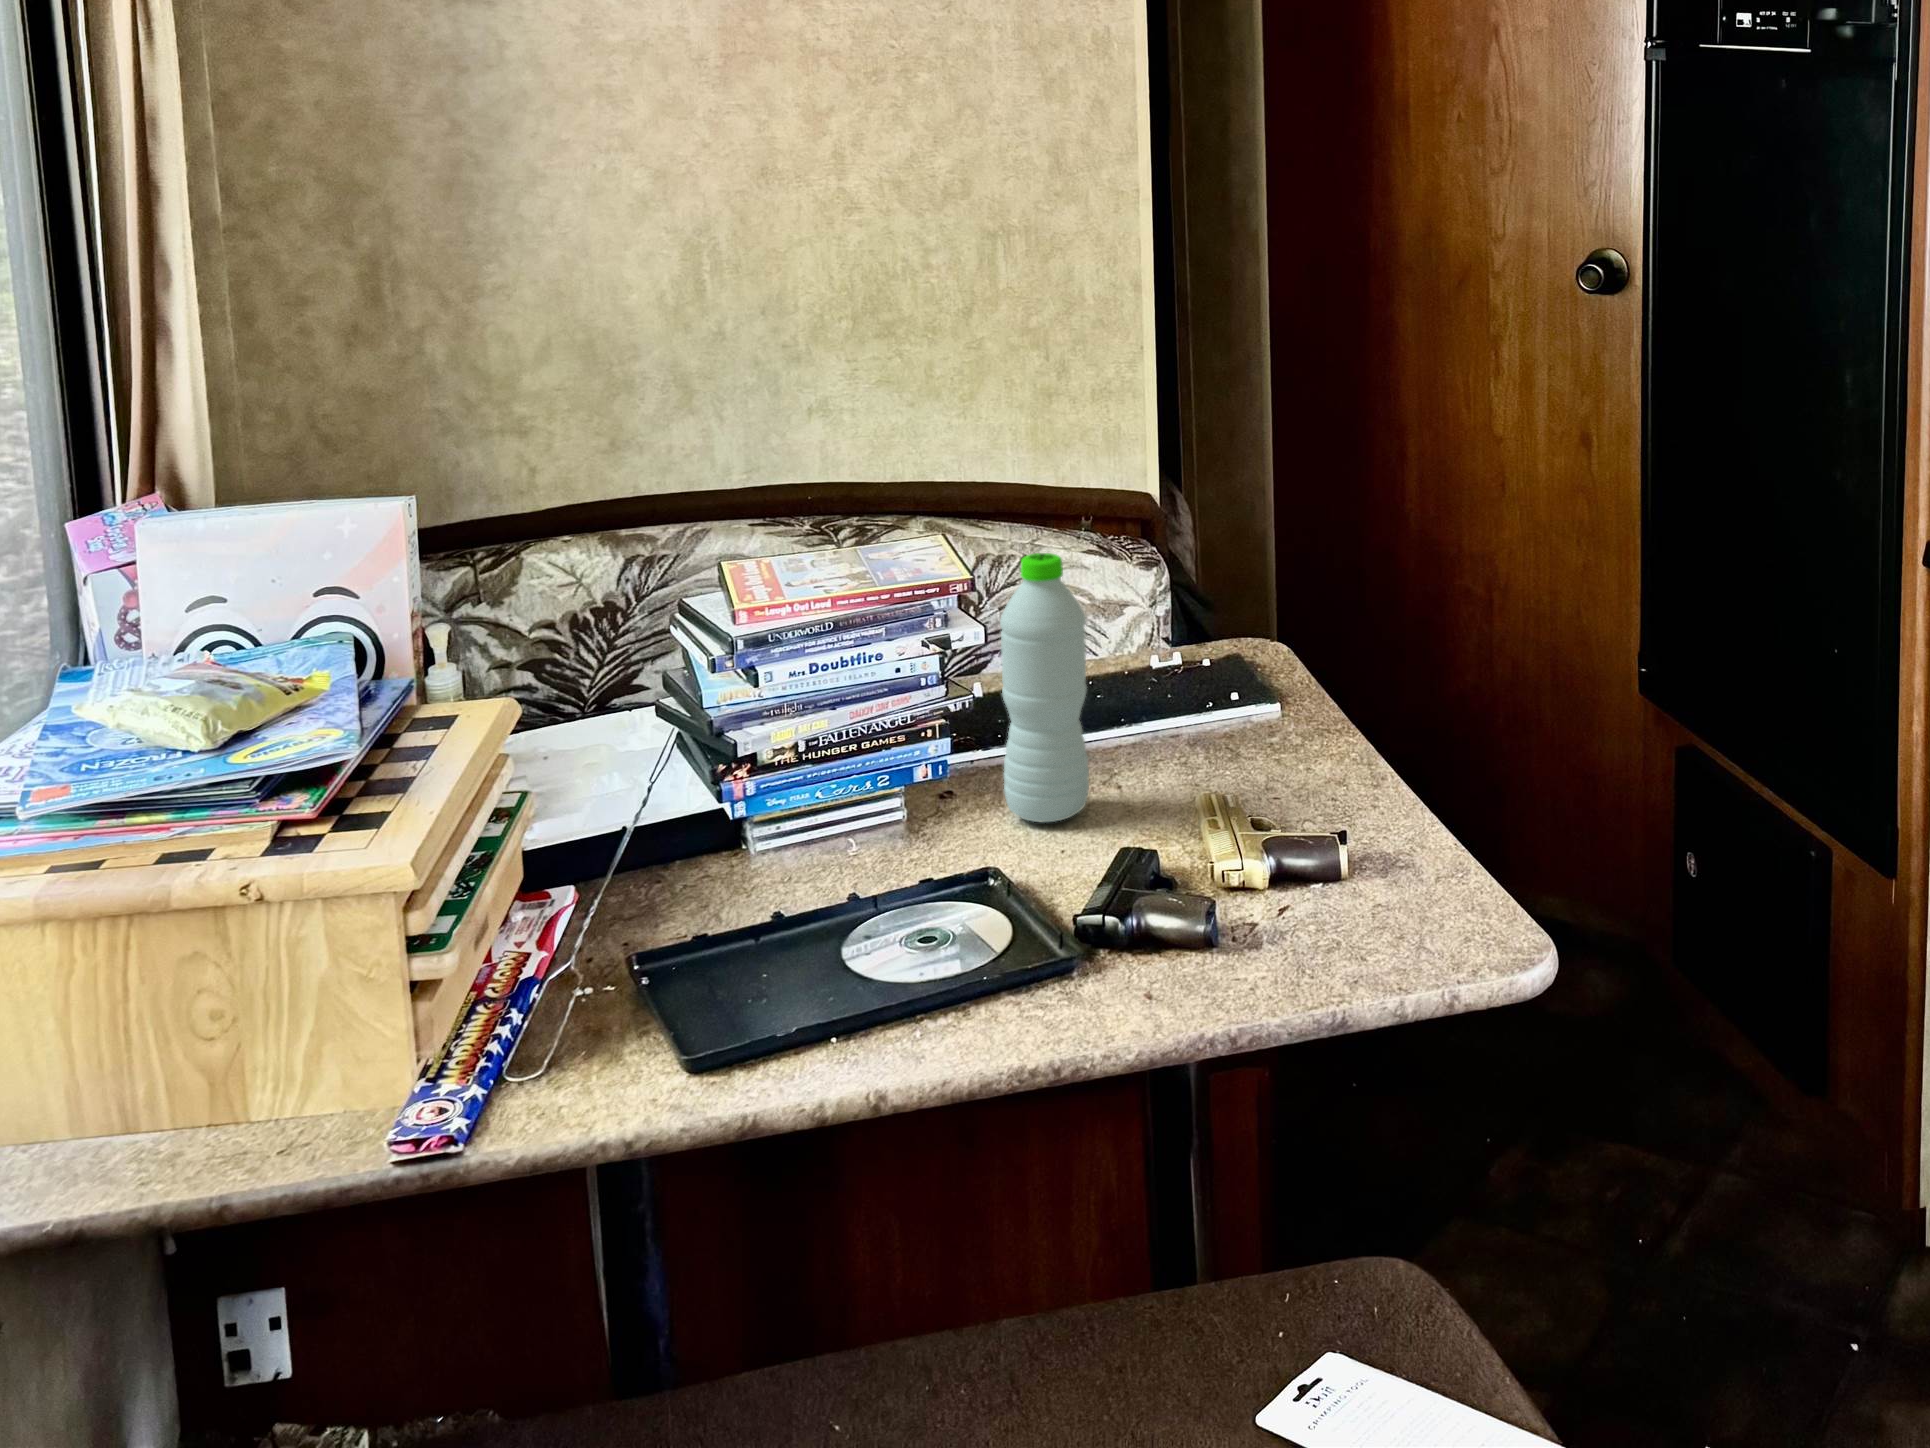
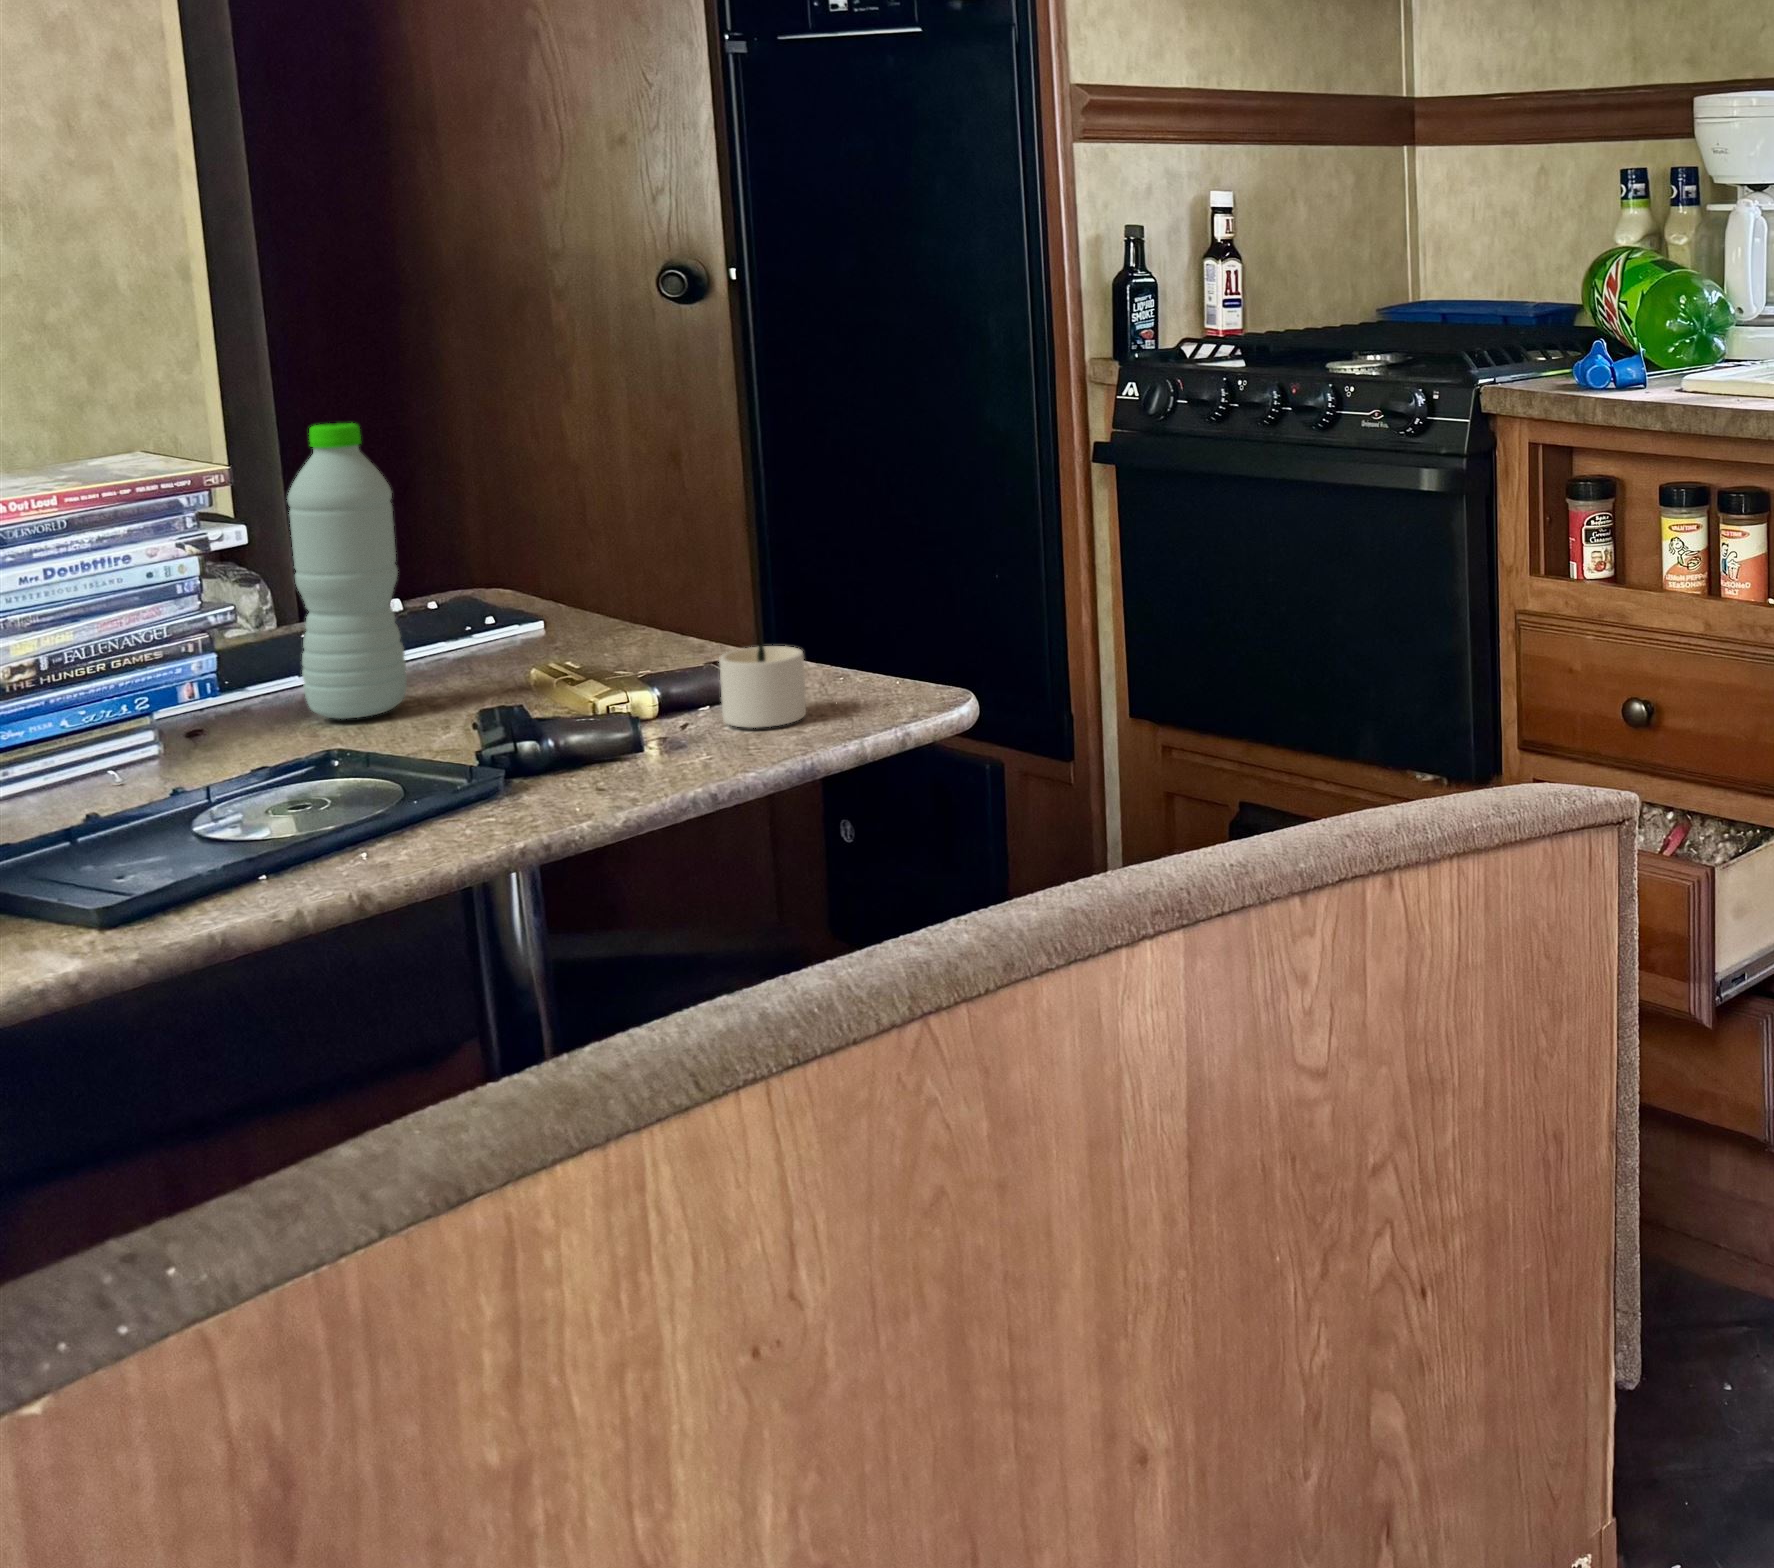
candle: none [1301,853,1422,950] -> present [719,646,806,728]

